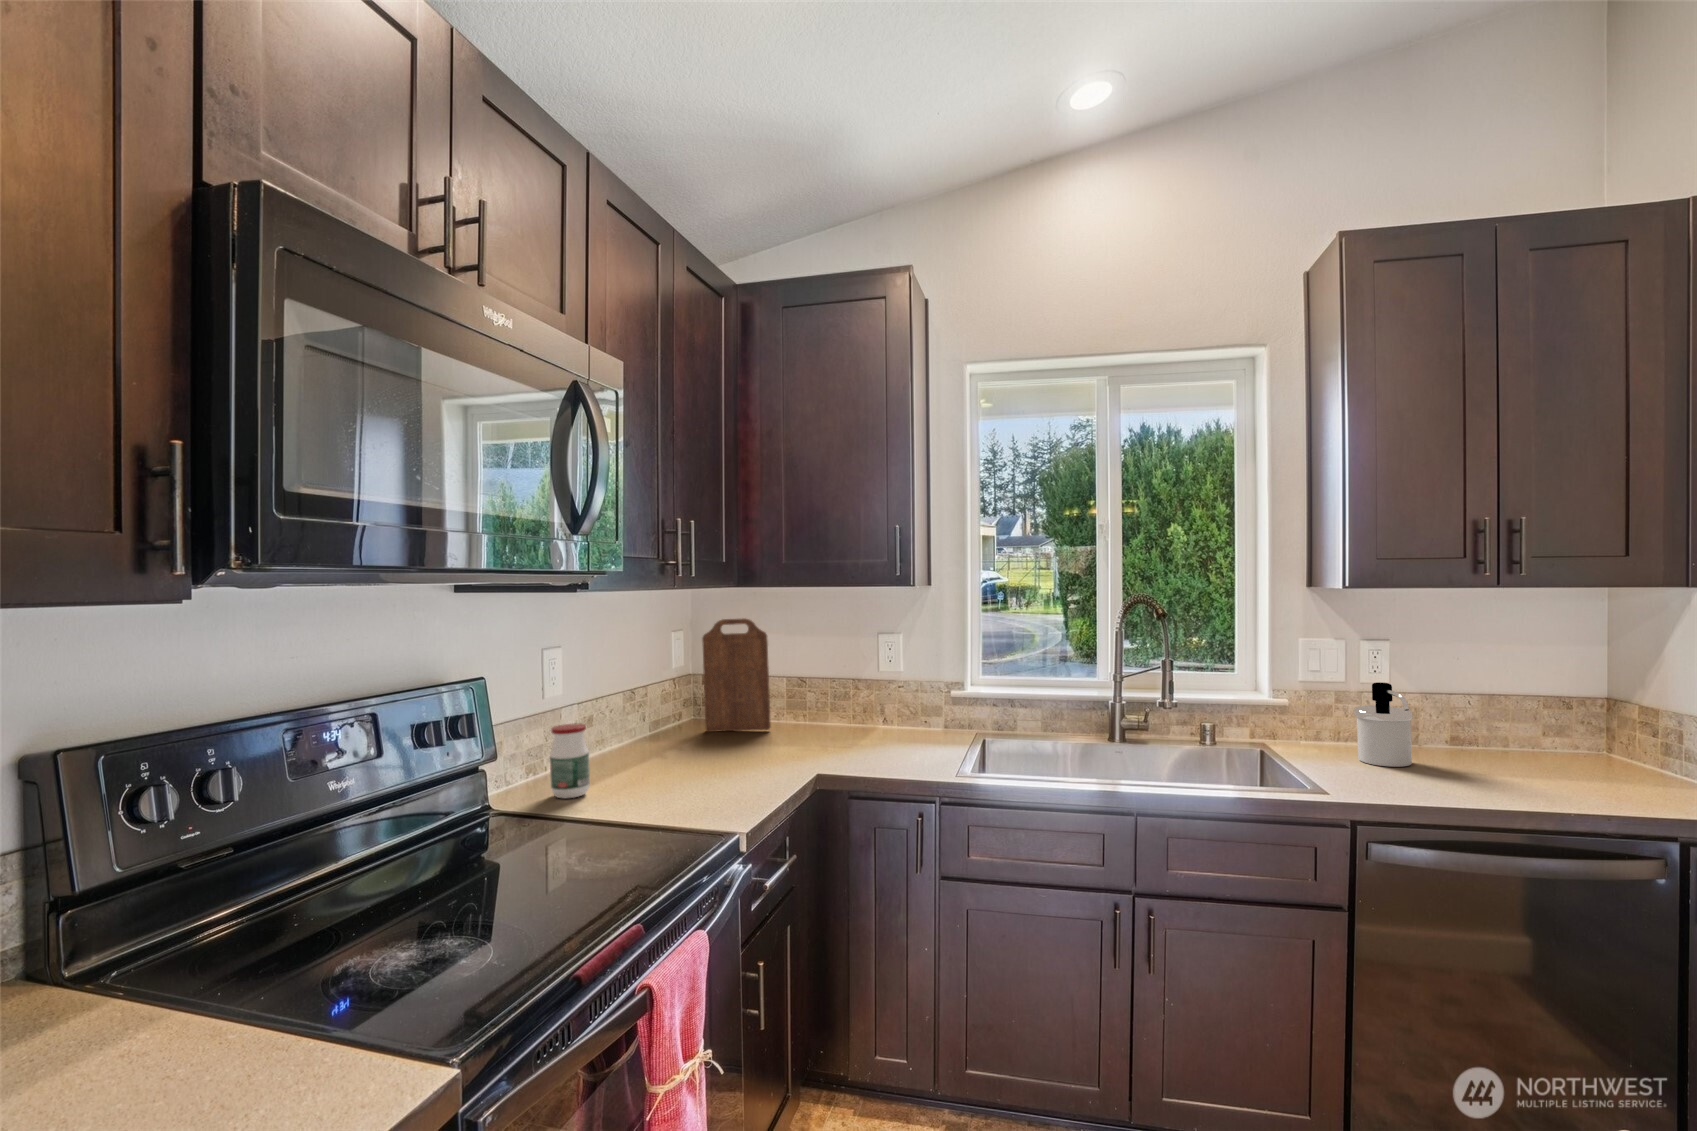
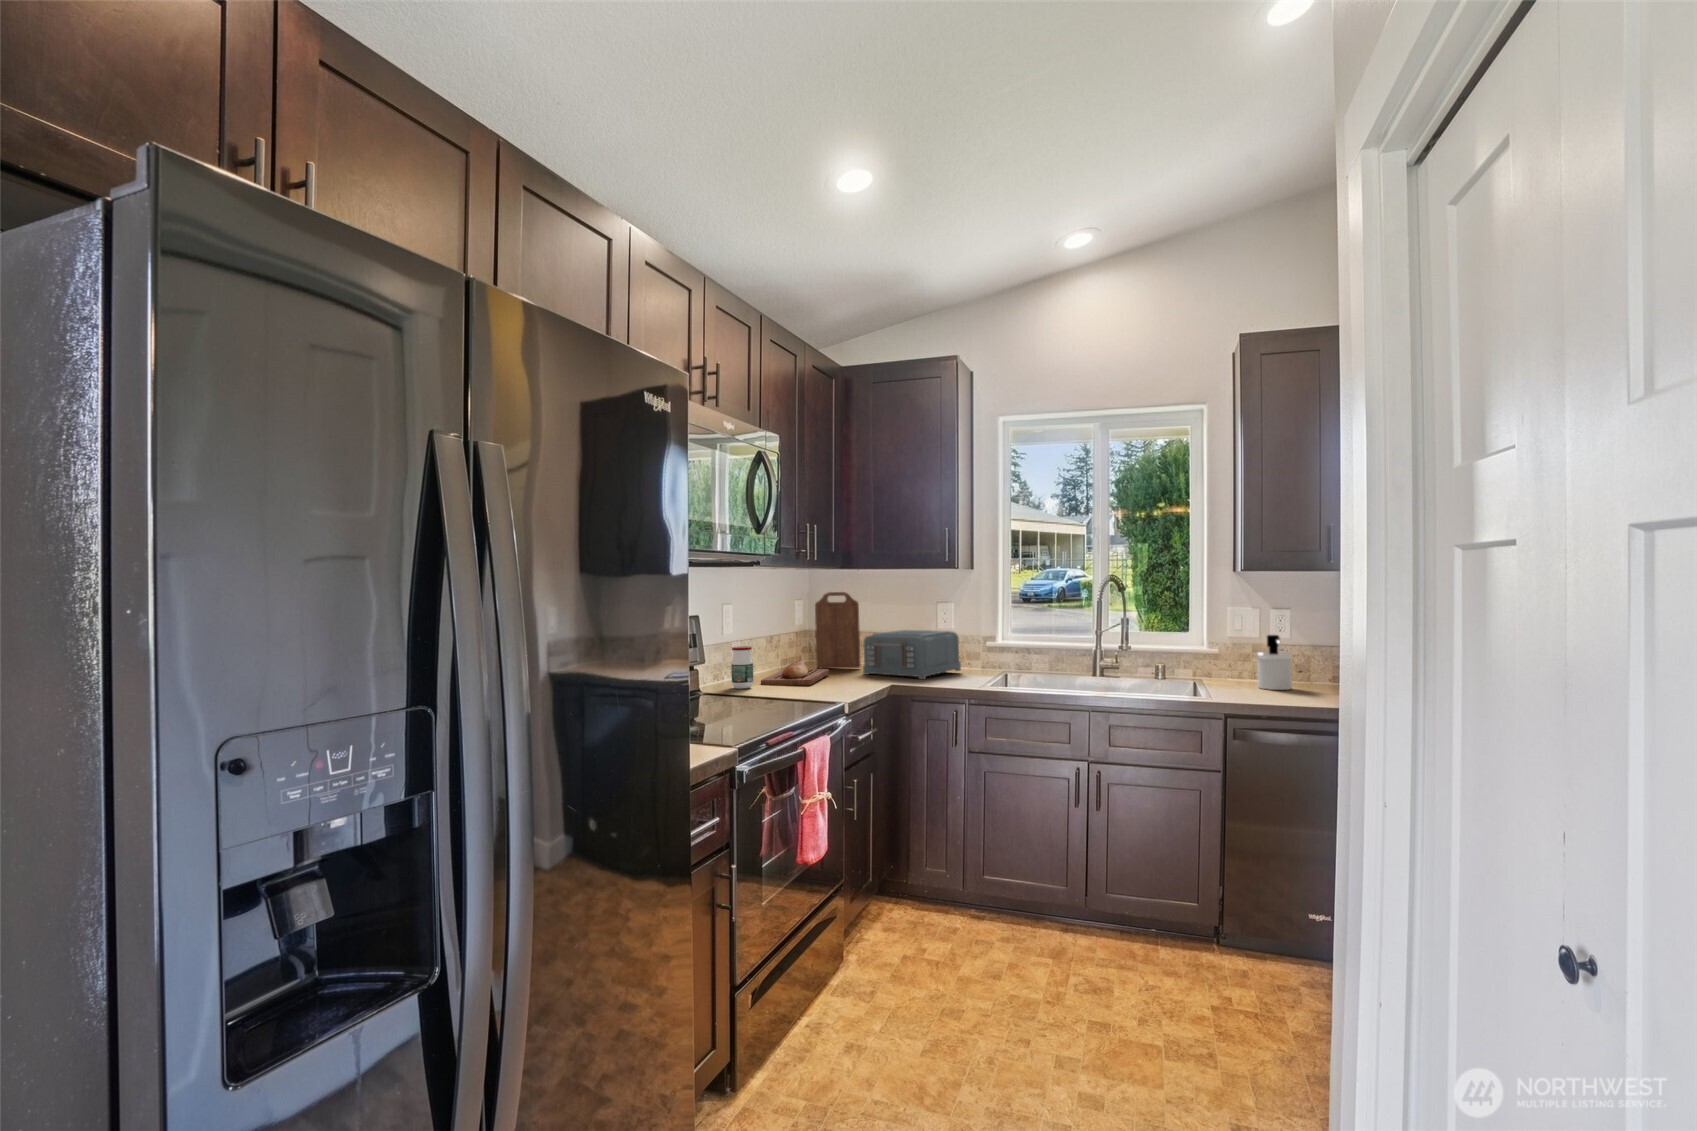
toaster: none [774,673,918,756] -> present [863,630,961,679]
bread loaf: none [606,732,722,784] -> present [761,661,829,686]

